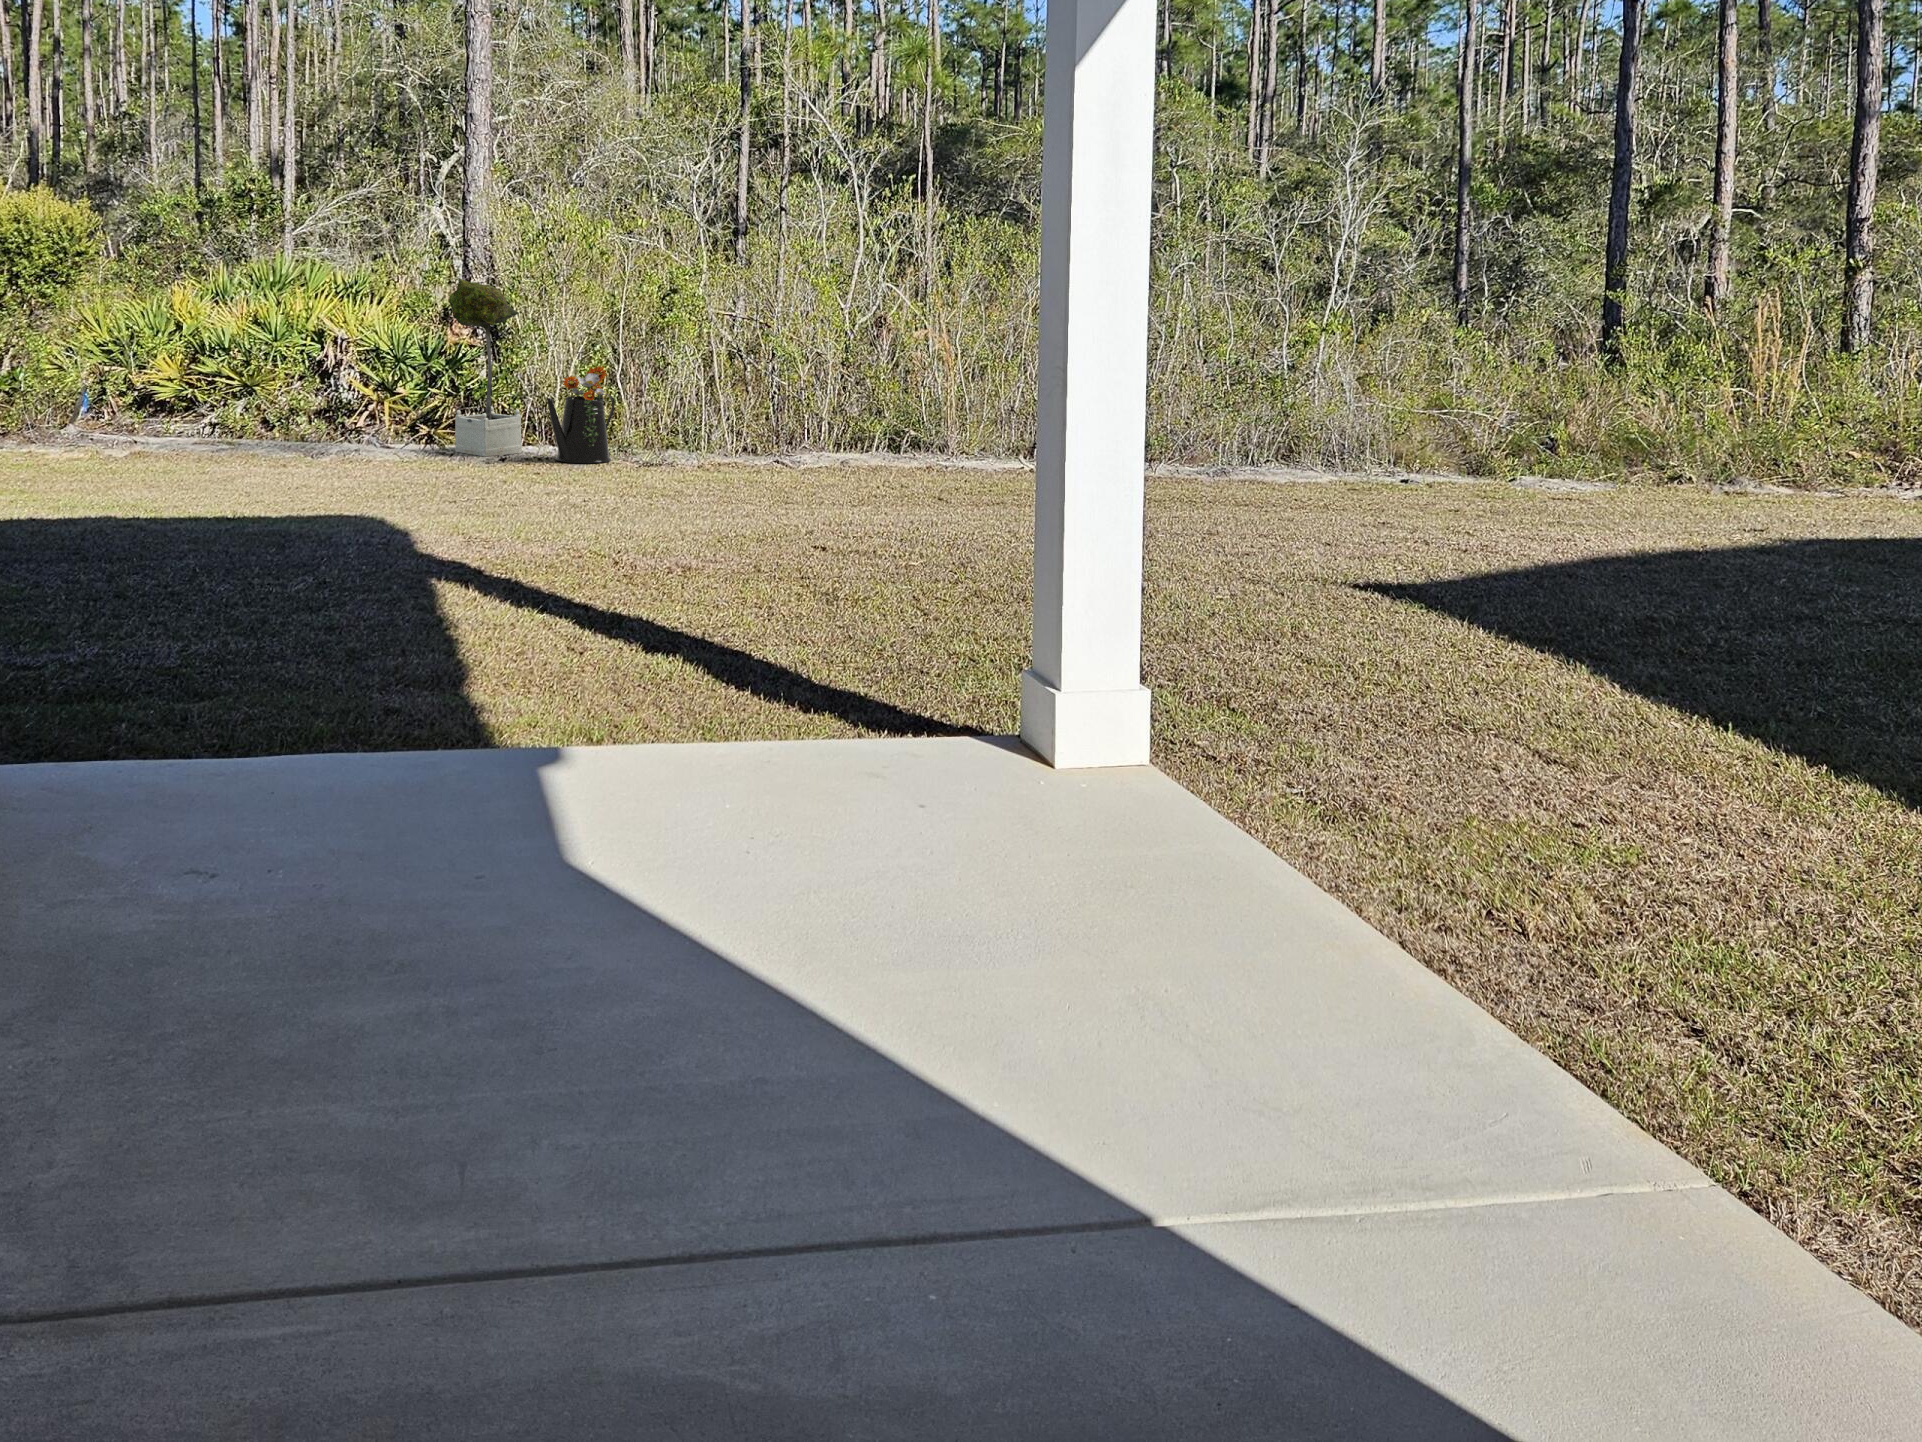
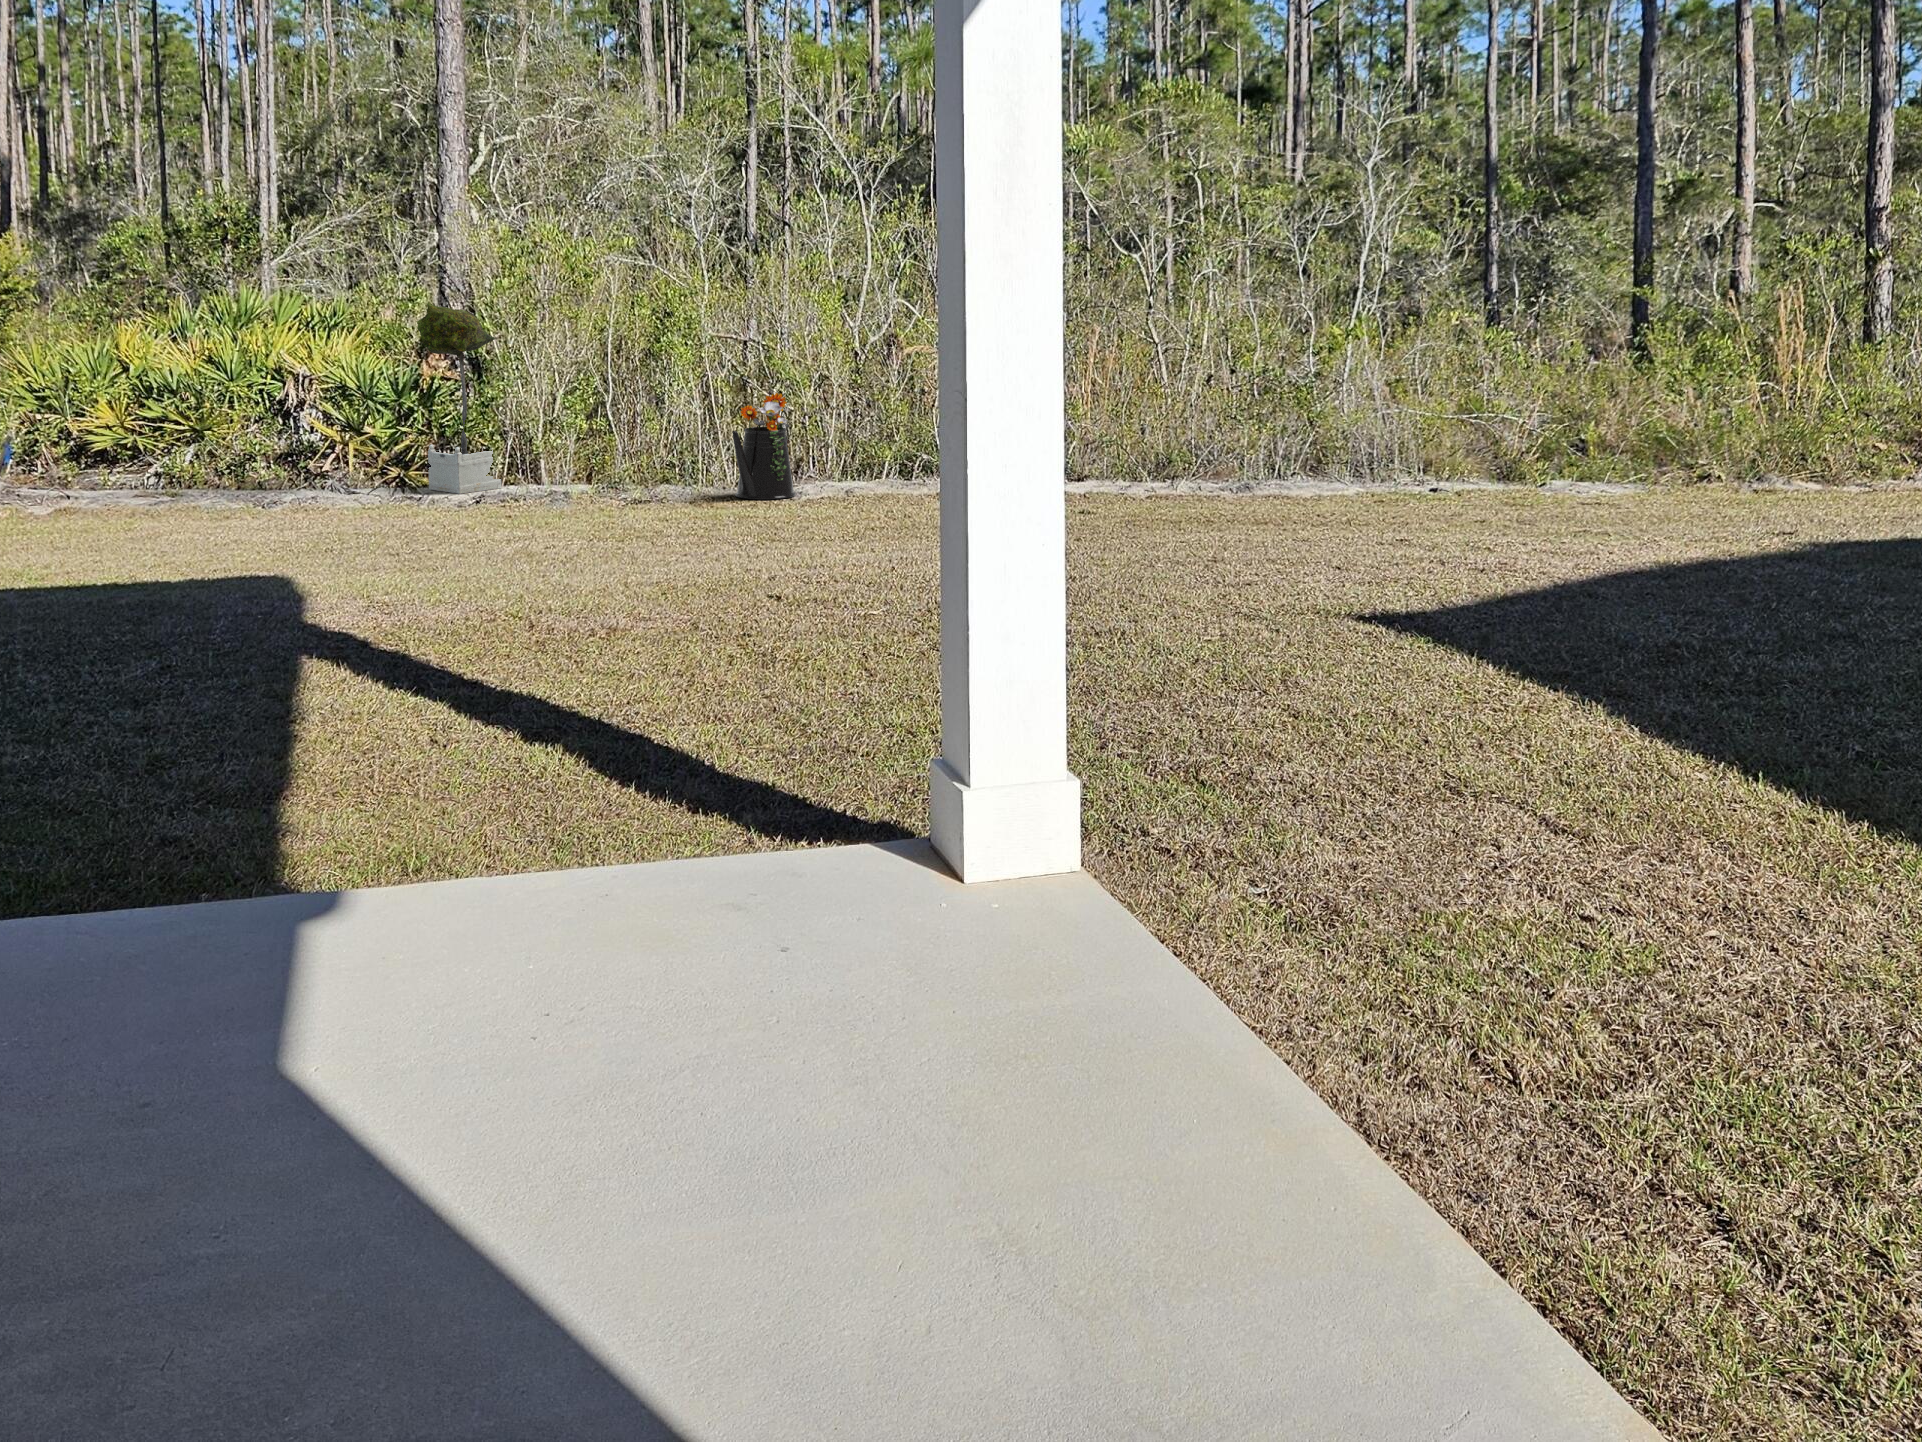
watering can: present [547,366,615,463] -> present [732,393,795,499]

